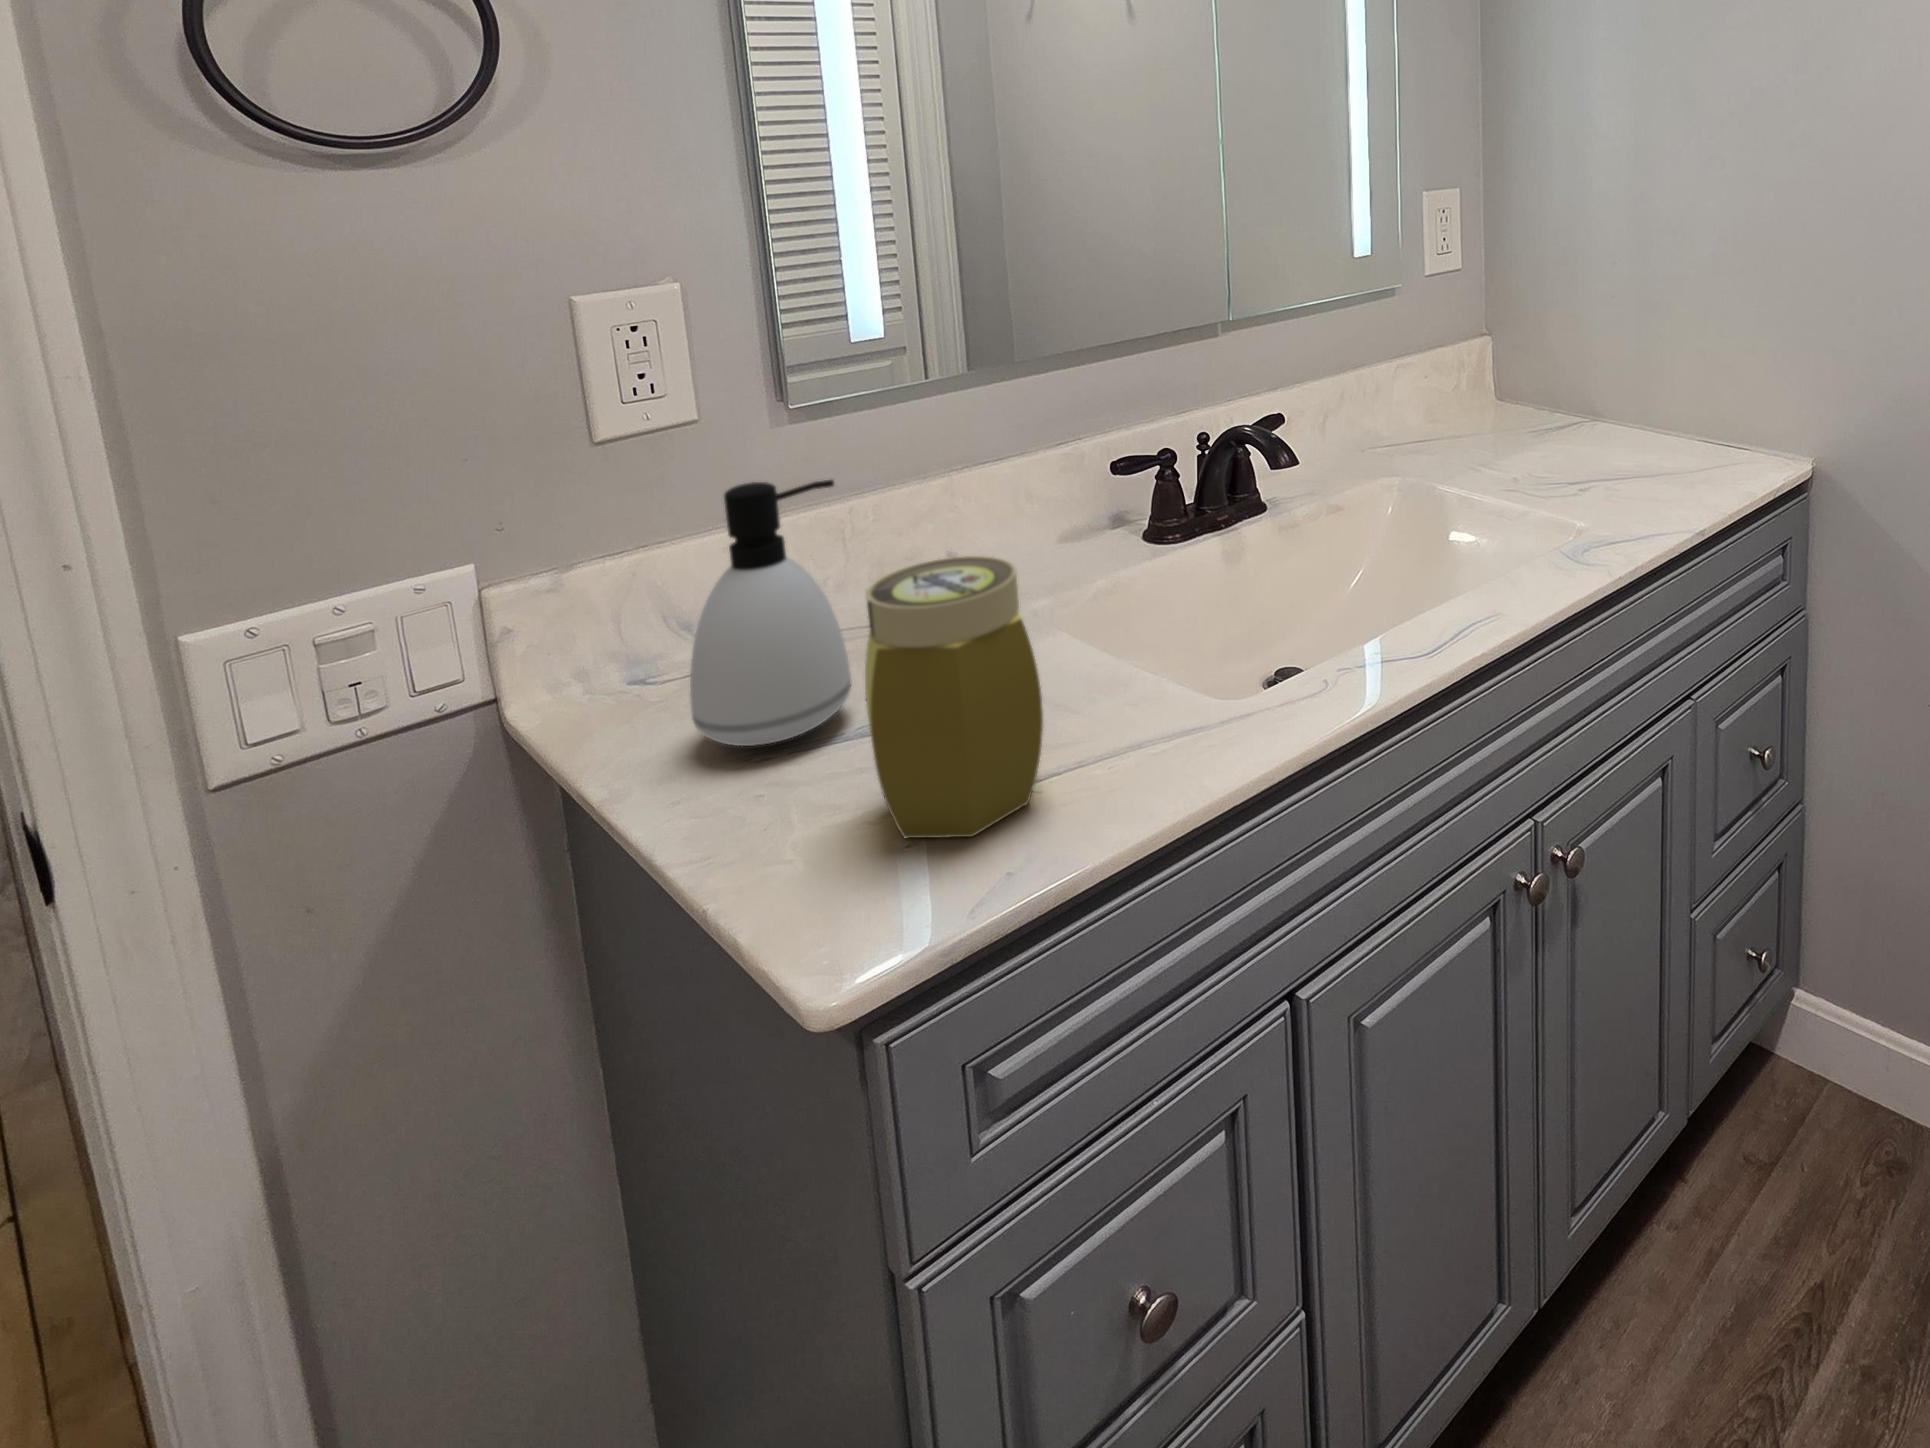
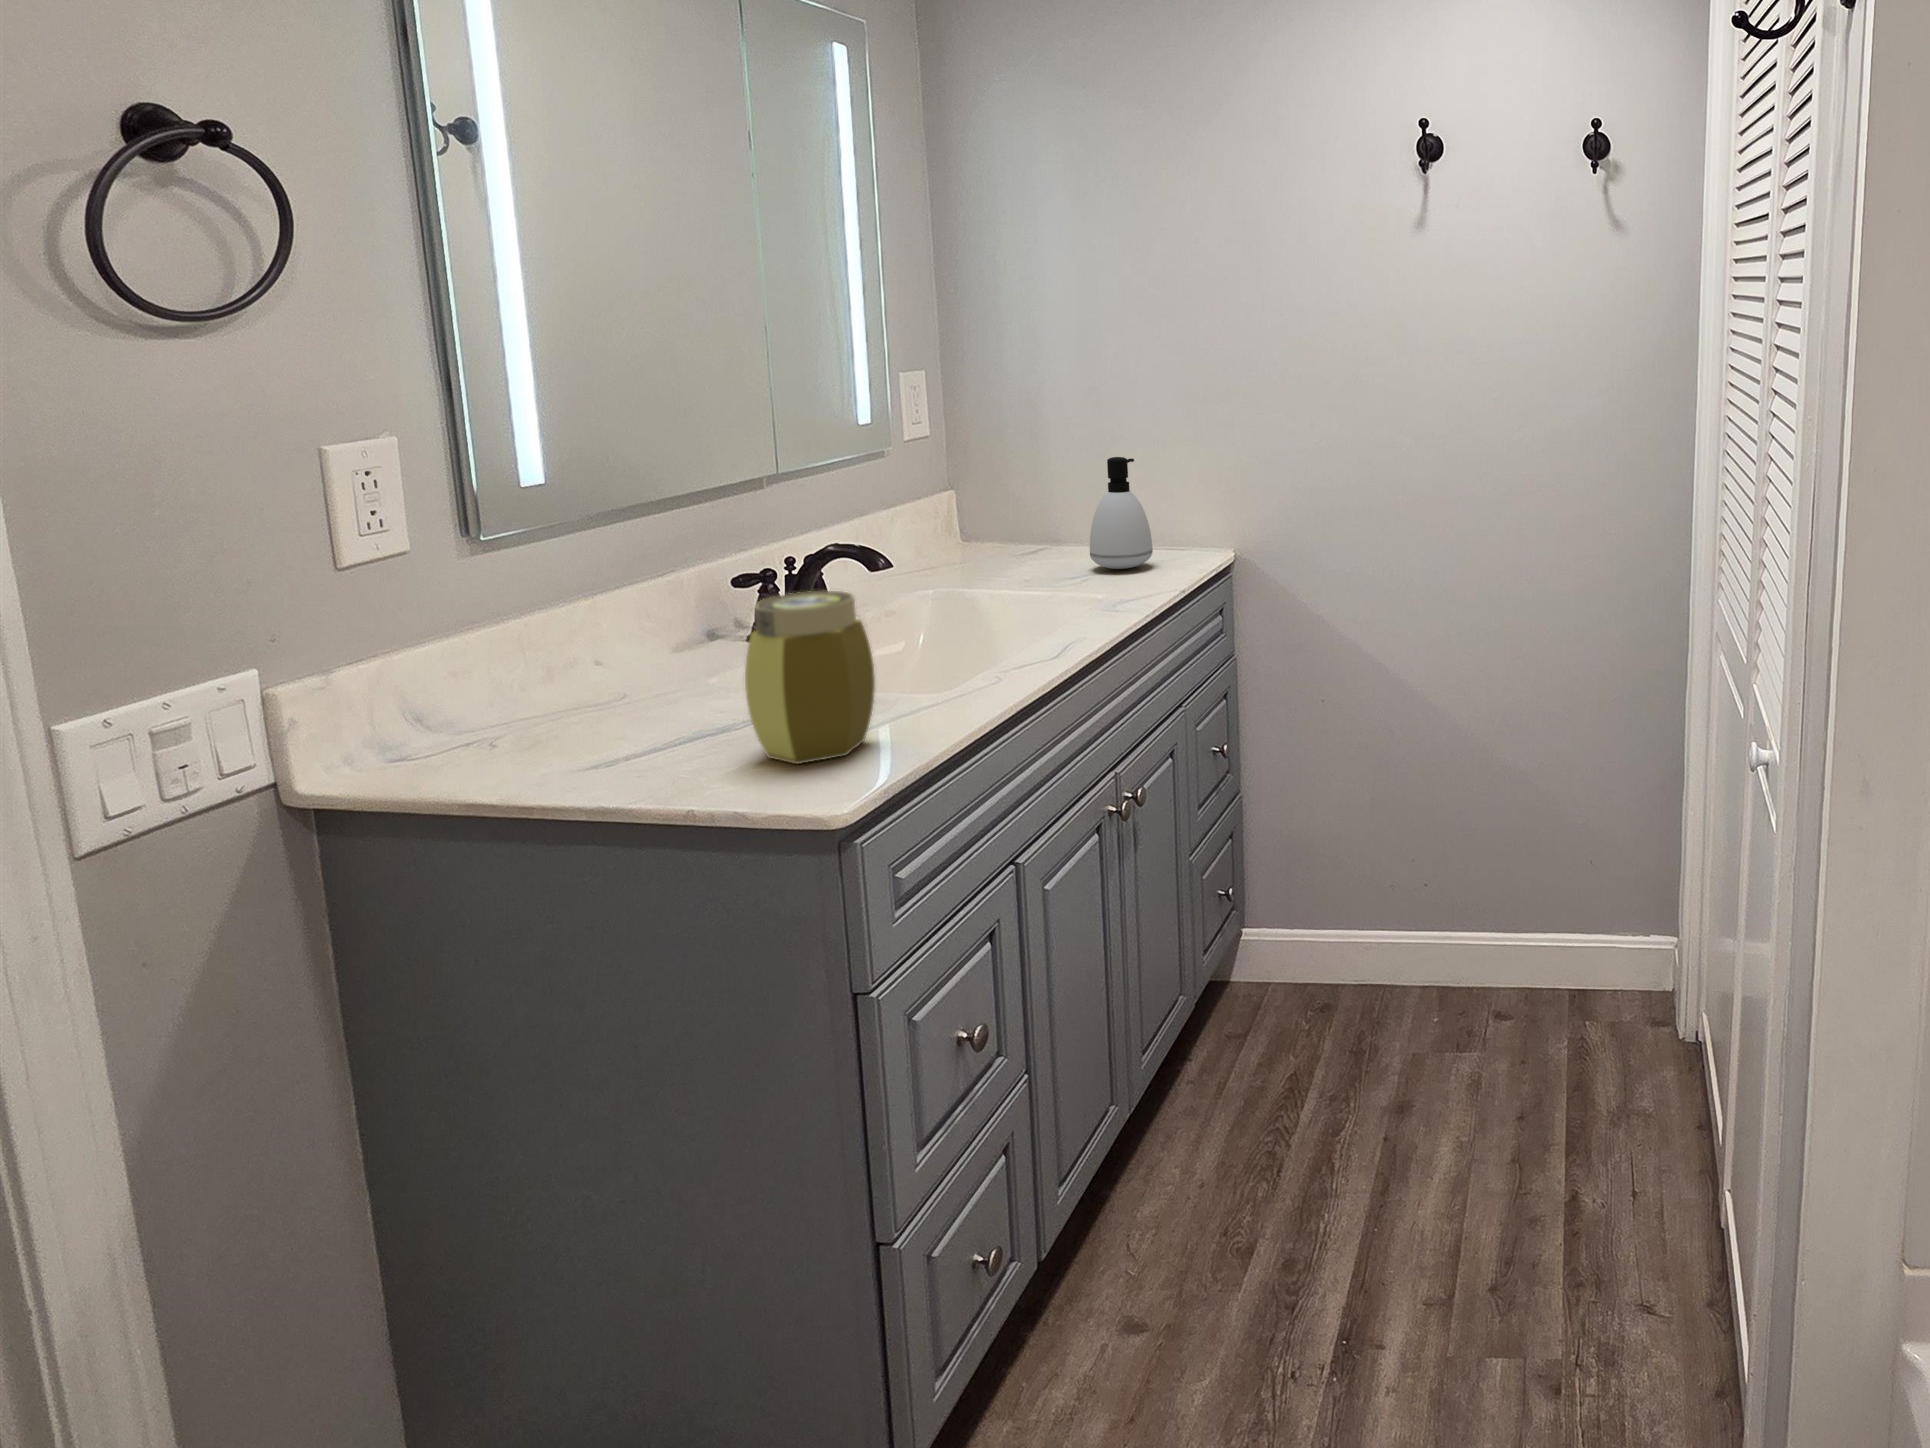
soap dispenser: present [690,480,851,746] -> present [1090,457,1153,569]

